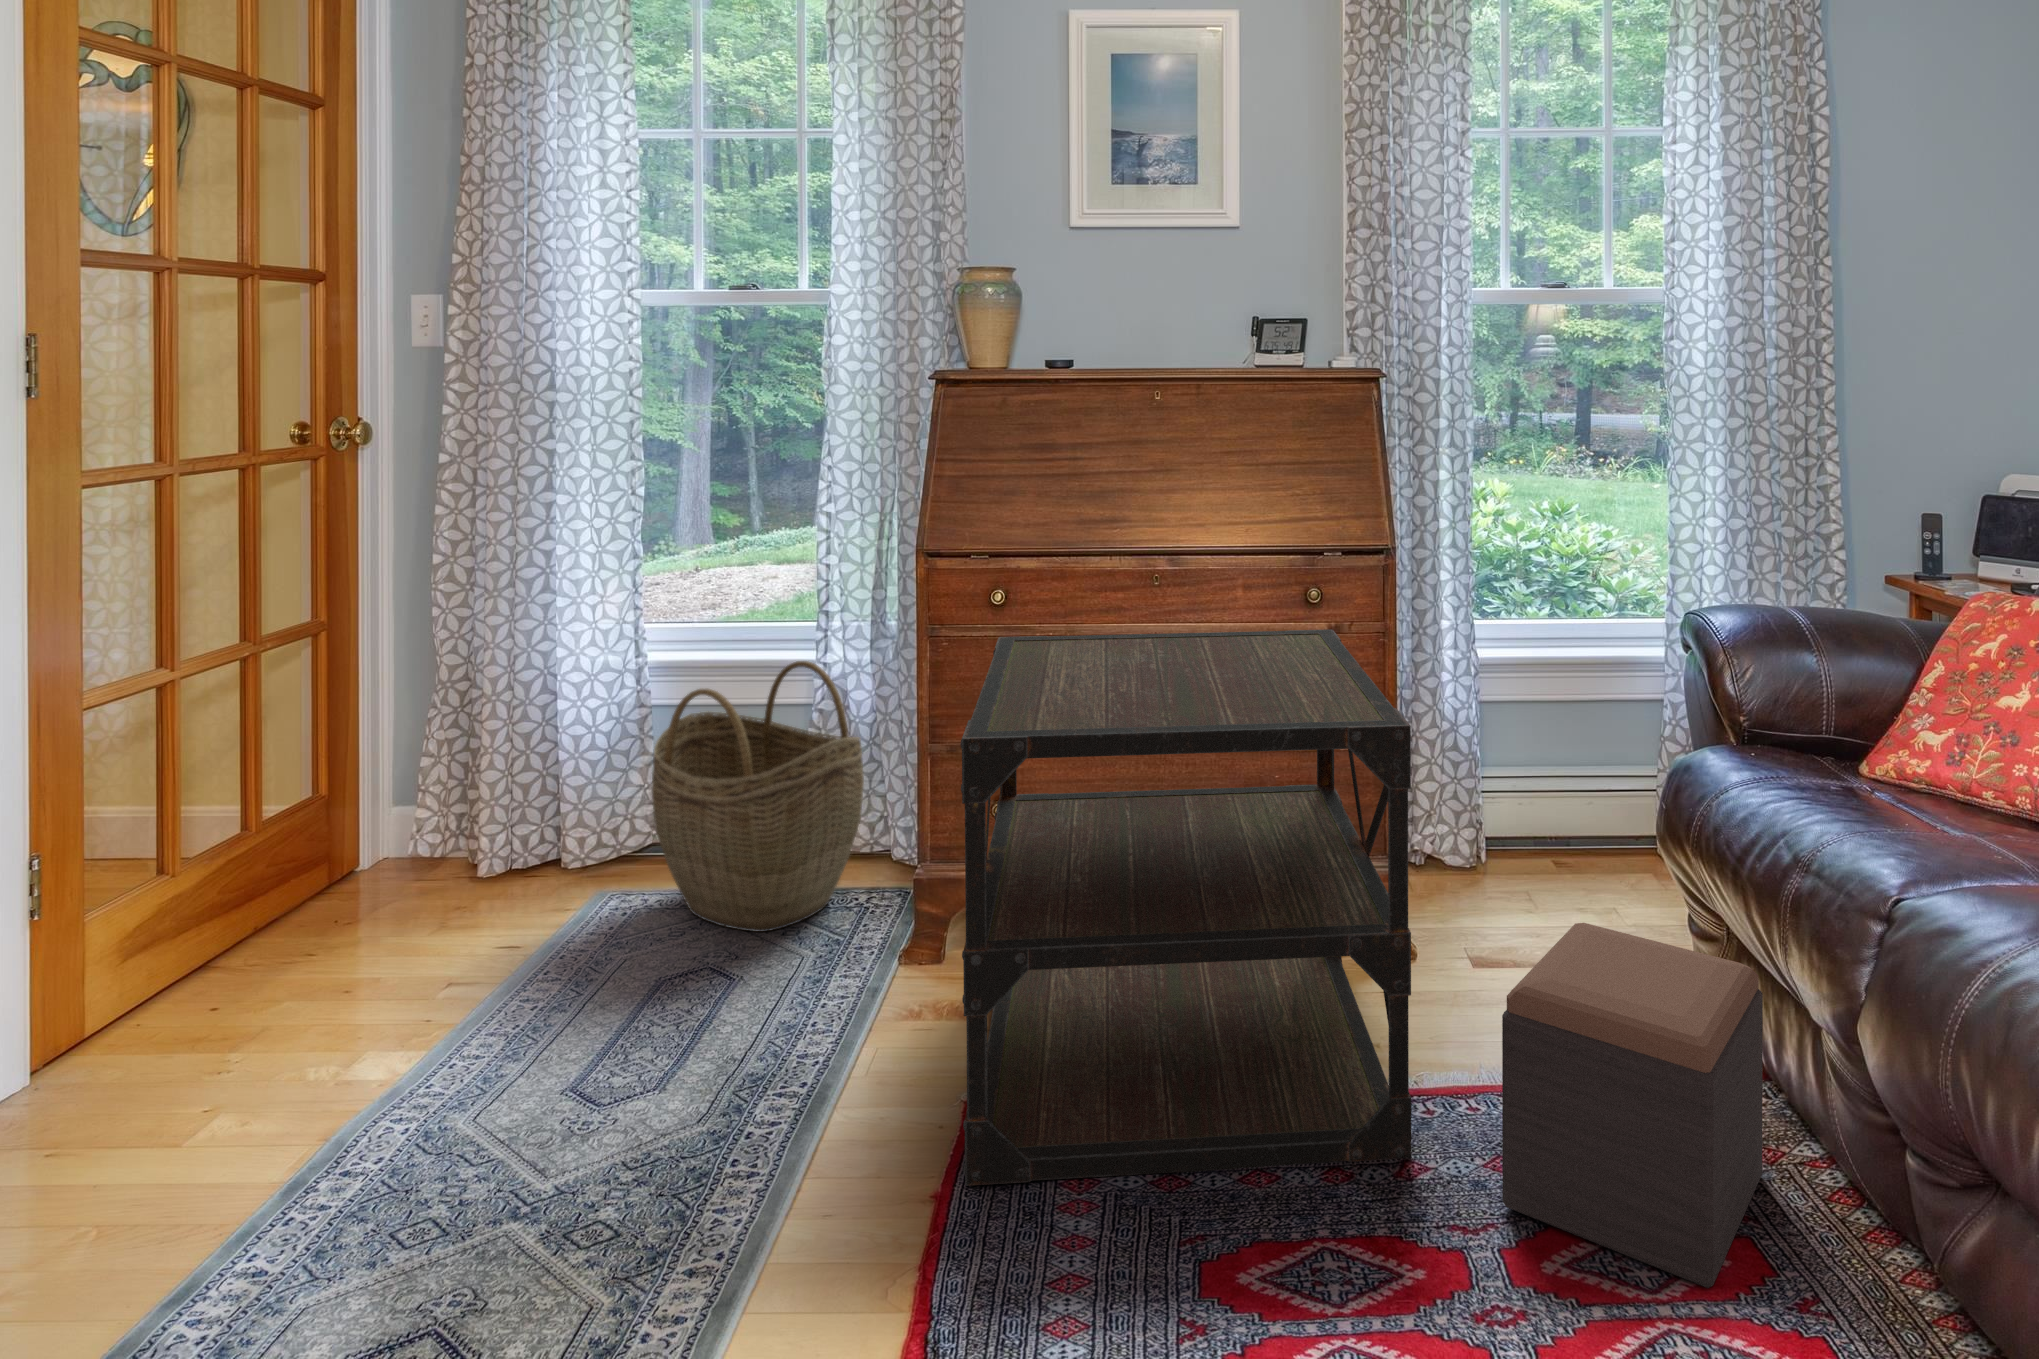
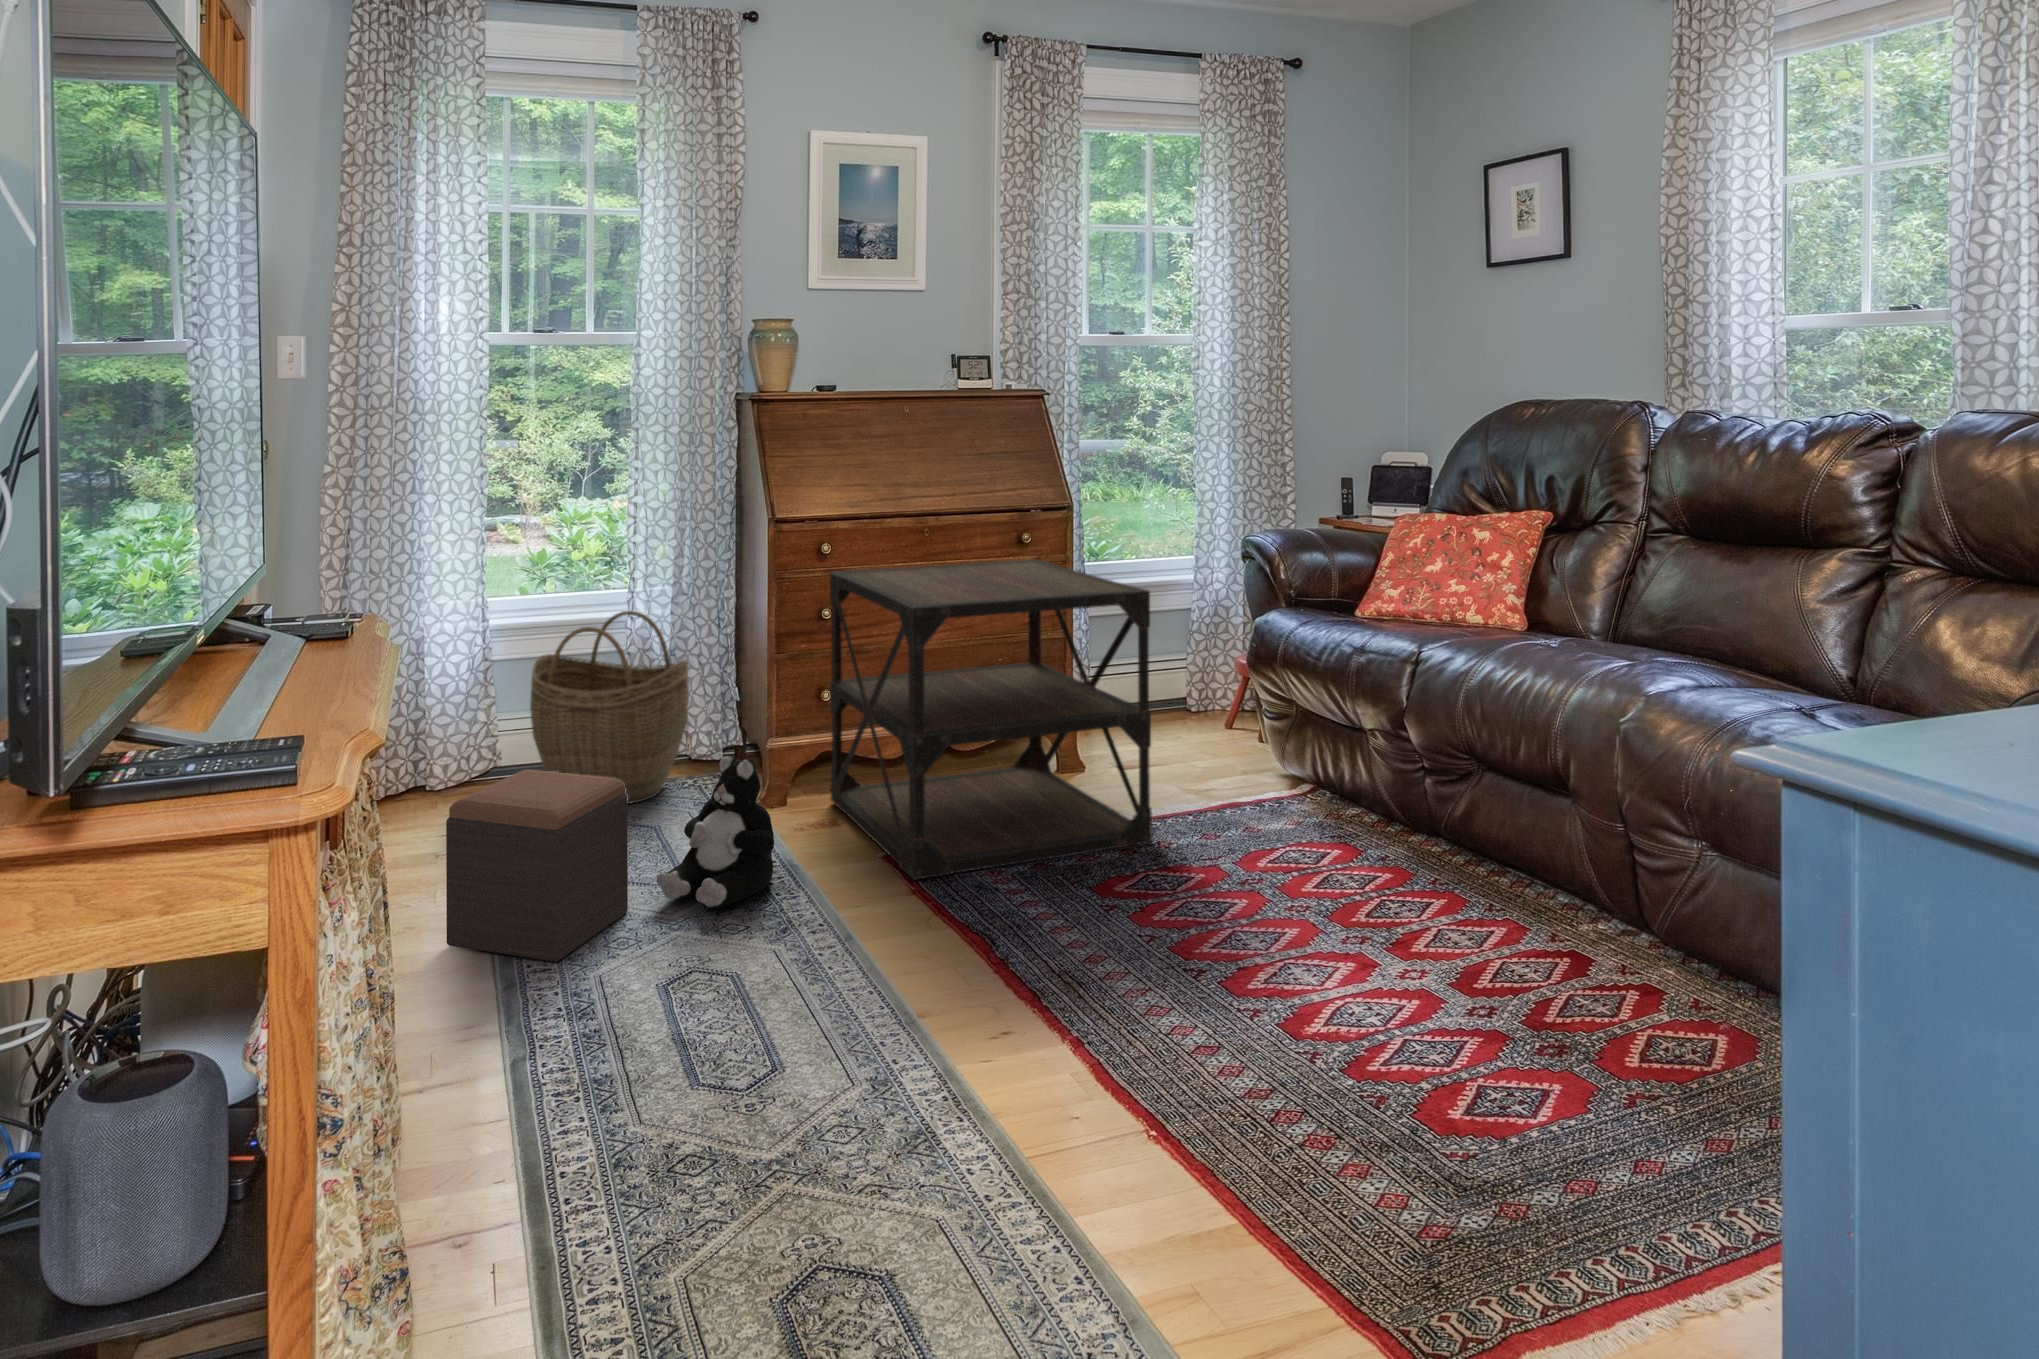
footstool: present [1502,923,1763,1288] -> present [446,769,628,962]
plush toy: none [569,937,781,1202] -> present [657,755,774,908]

